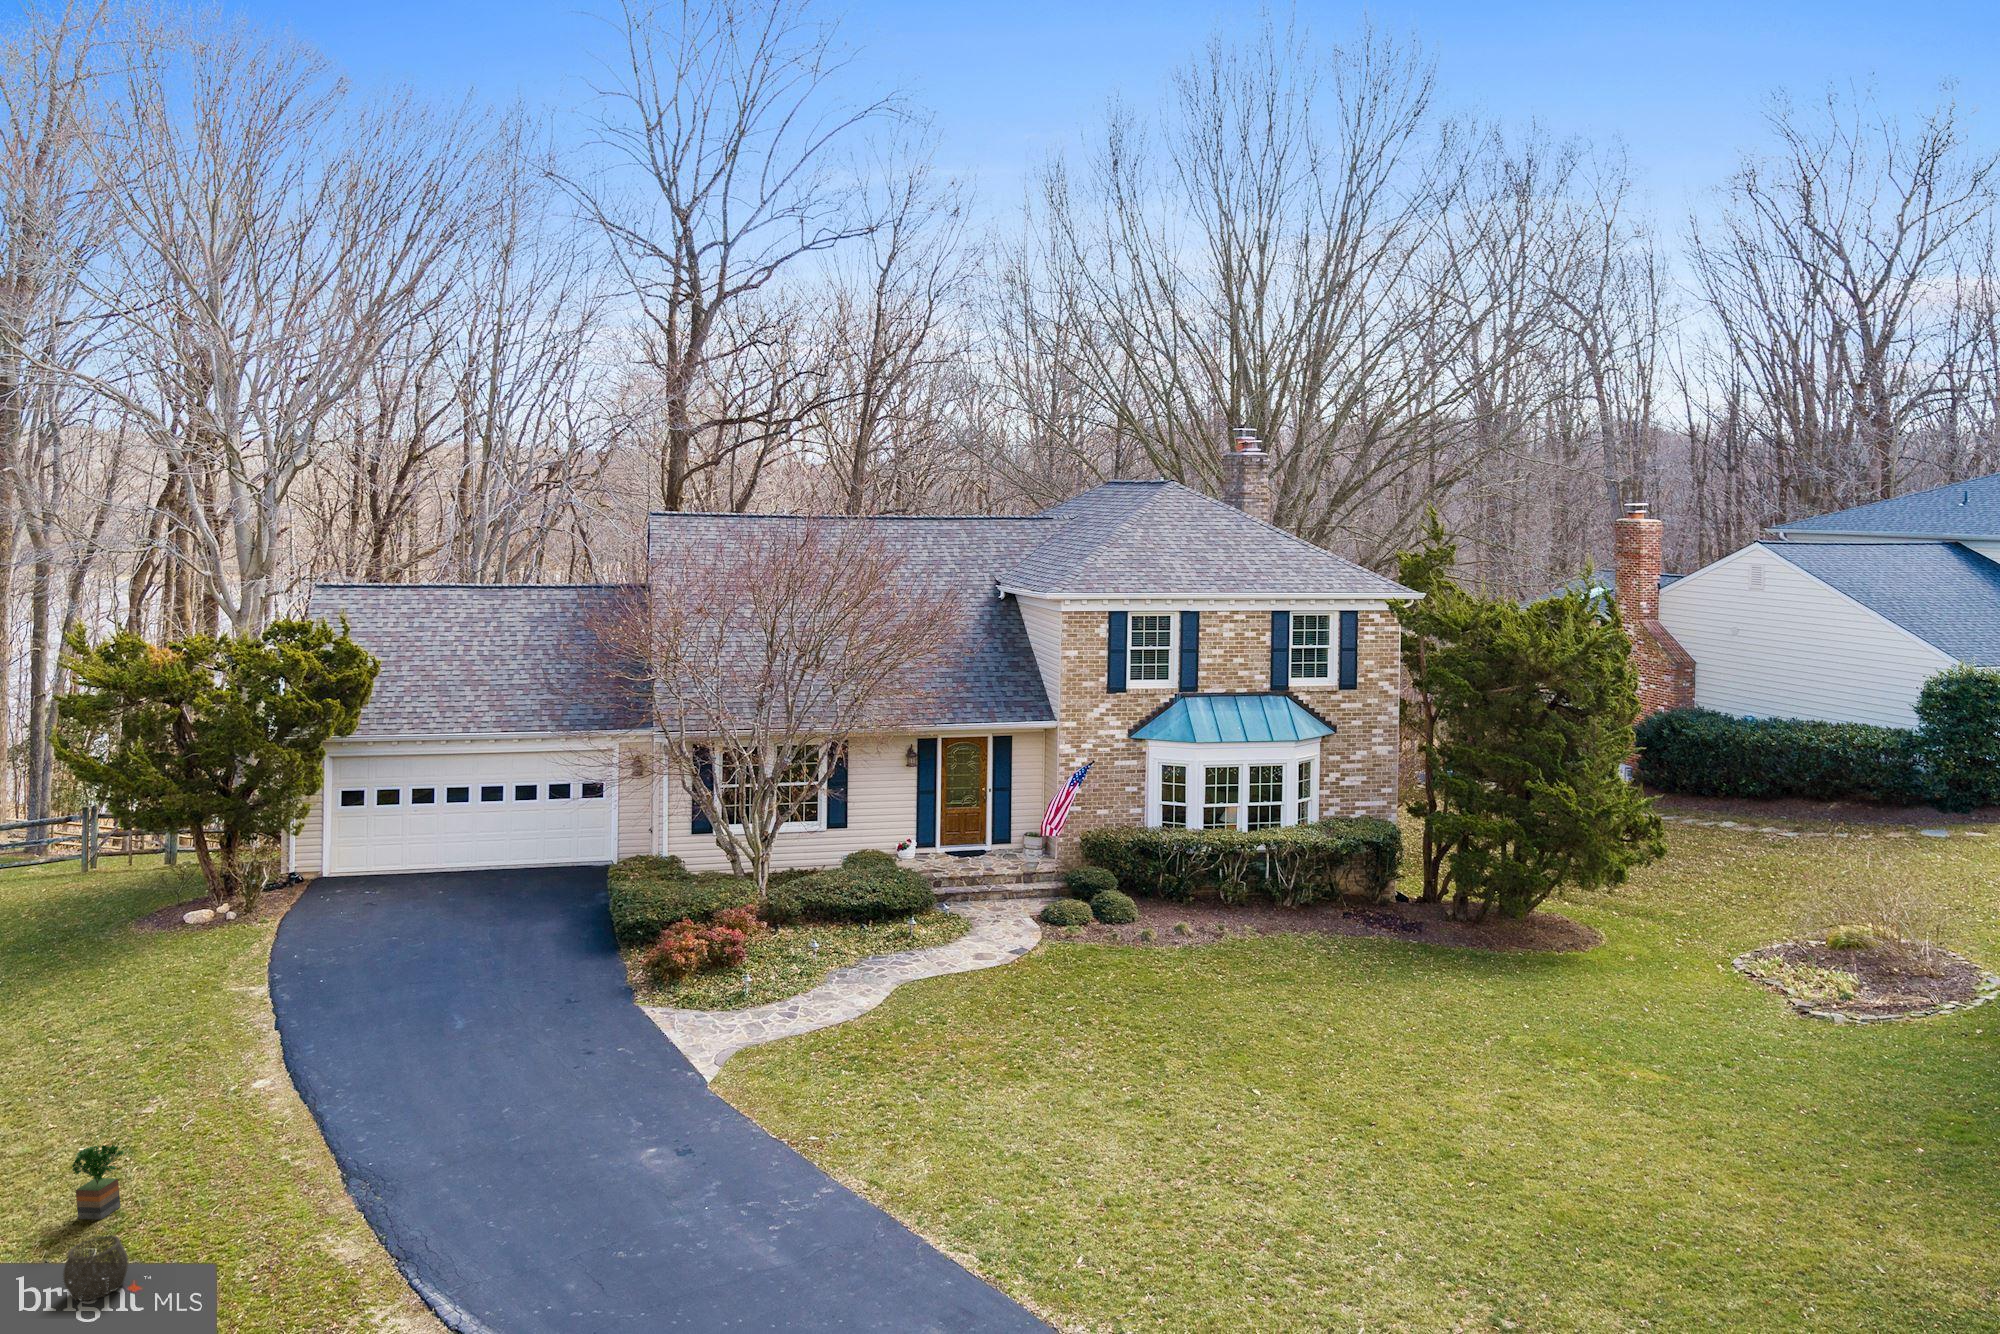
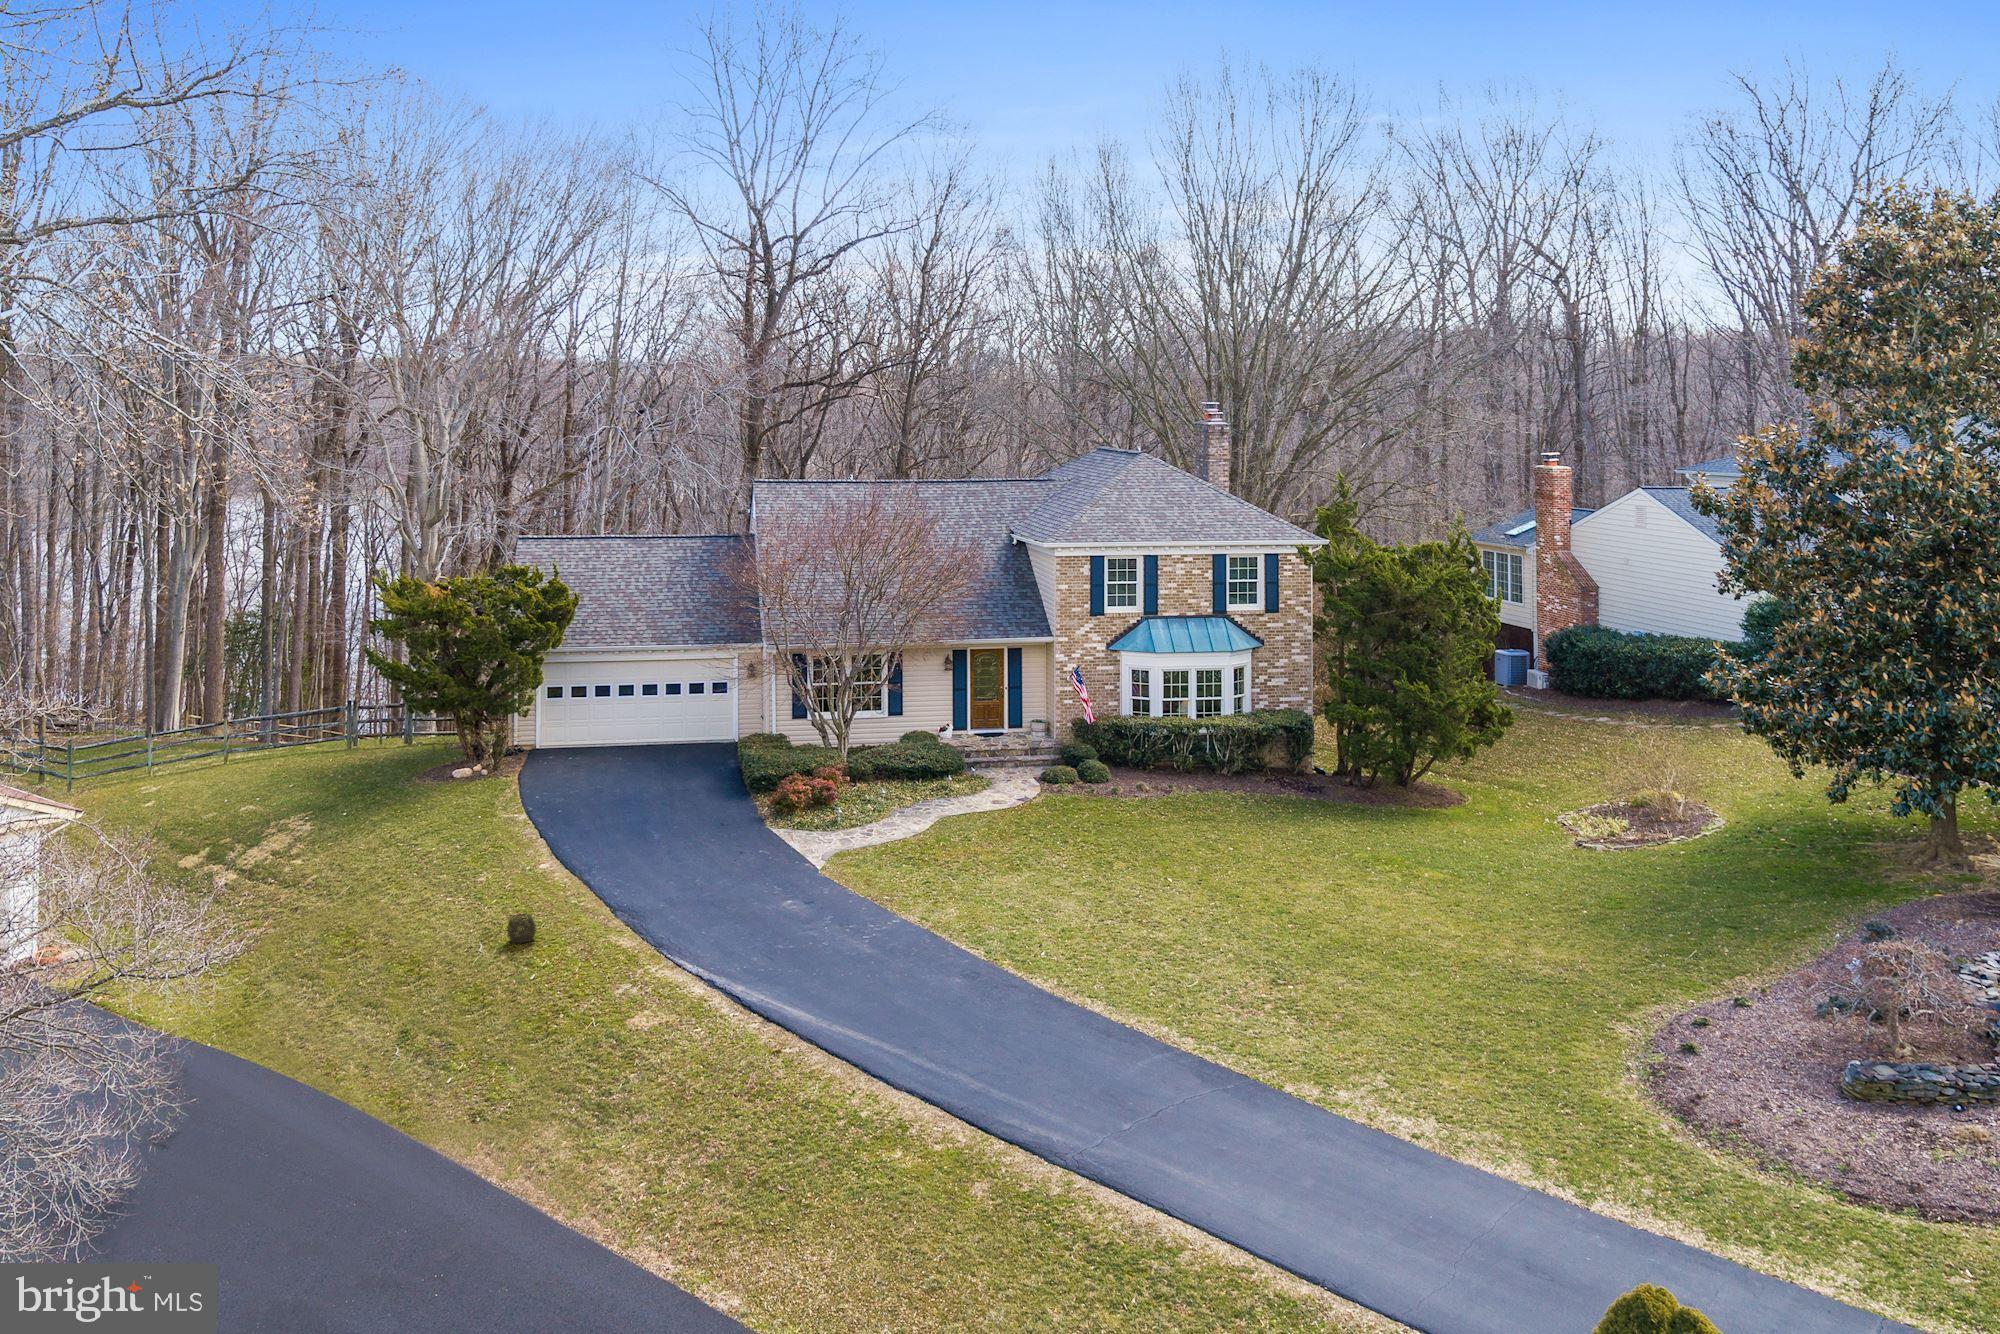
potted tree: present [72,1145,124,1220] -> none [487,877,512,916]

